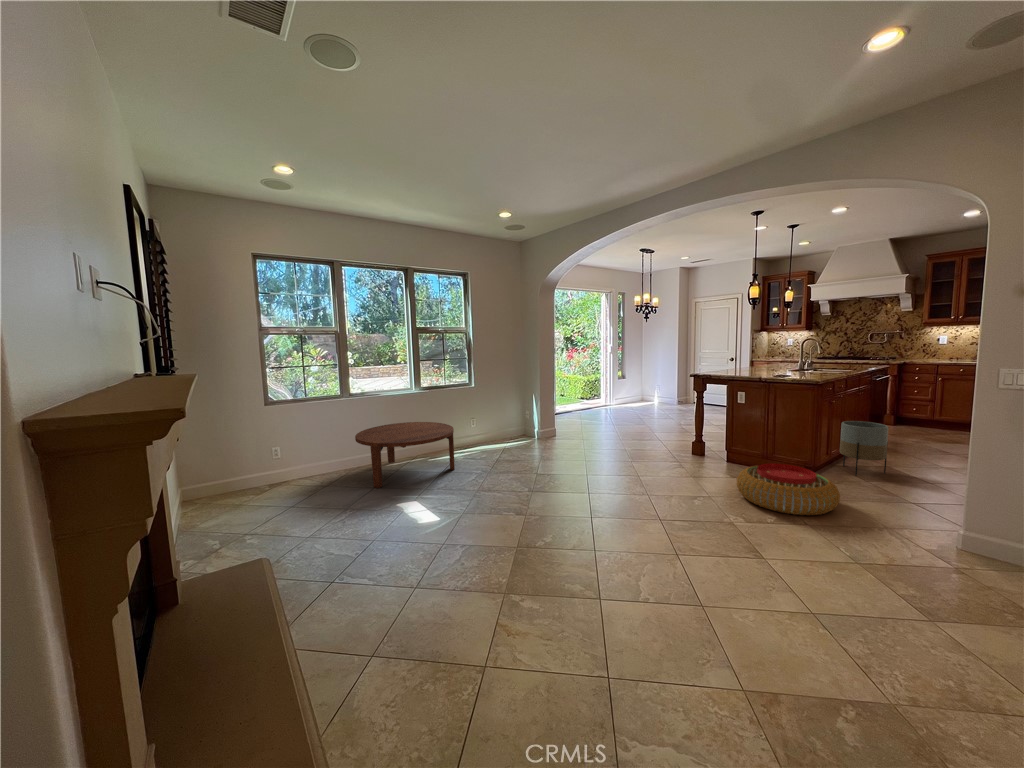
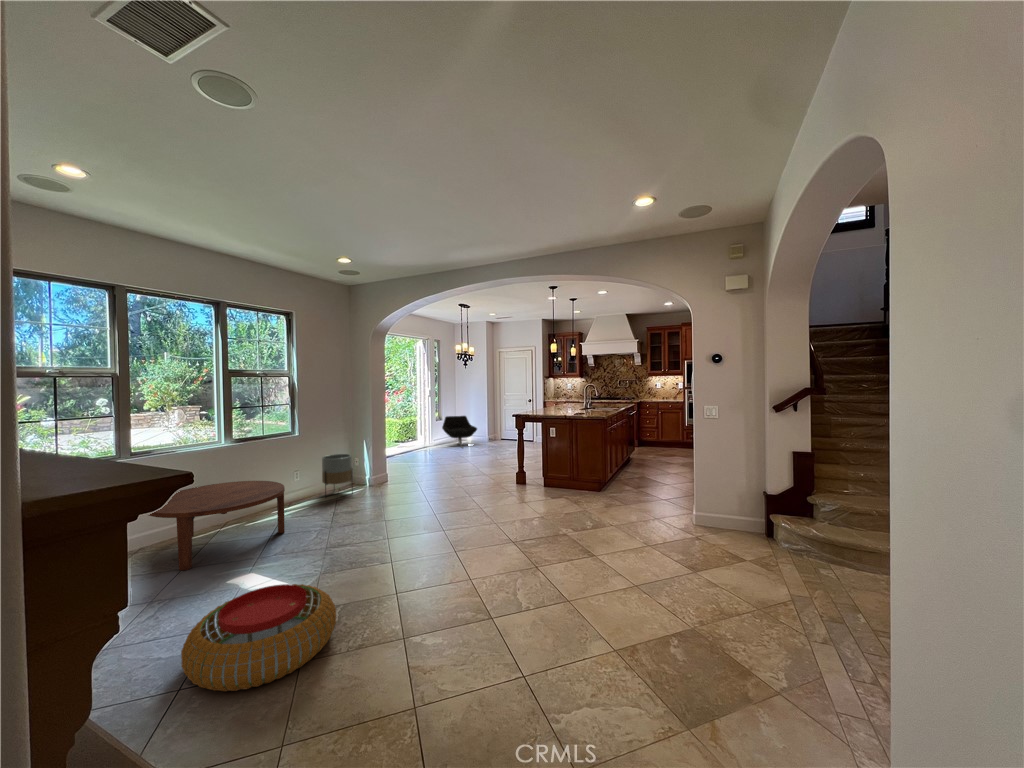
lounge chair: none [625,375,663,409] -> present [442,416,477,448]
planter: present [840,421,888,476] -> present [322,454,353,497]
pouf: present [736,463,840,515] -> present [181,584,336,691]

